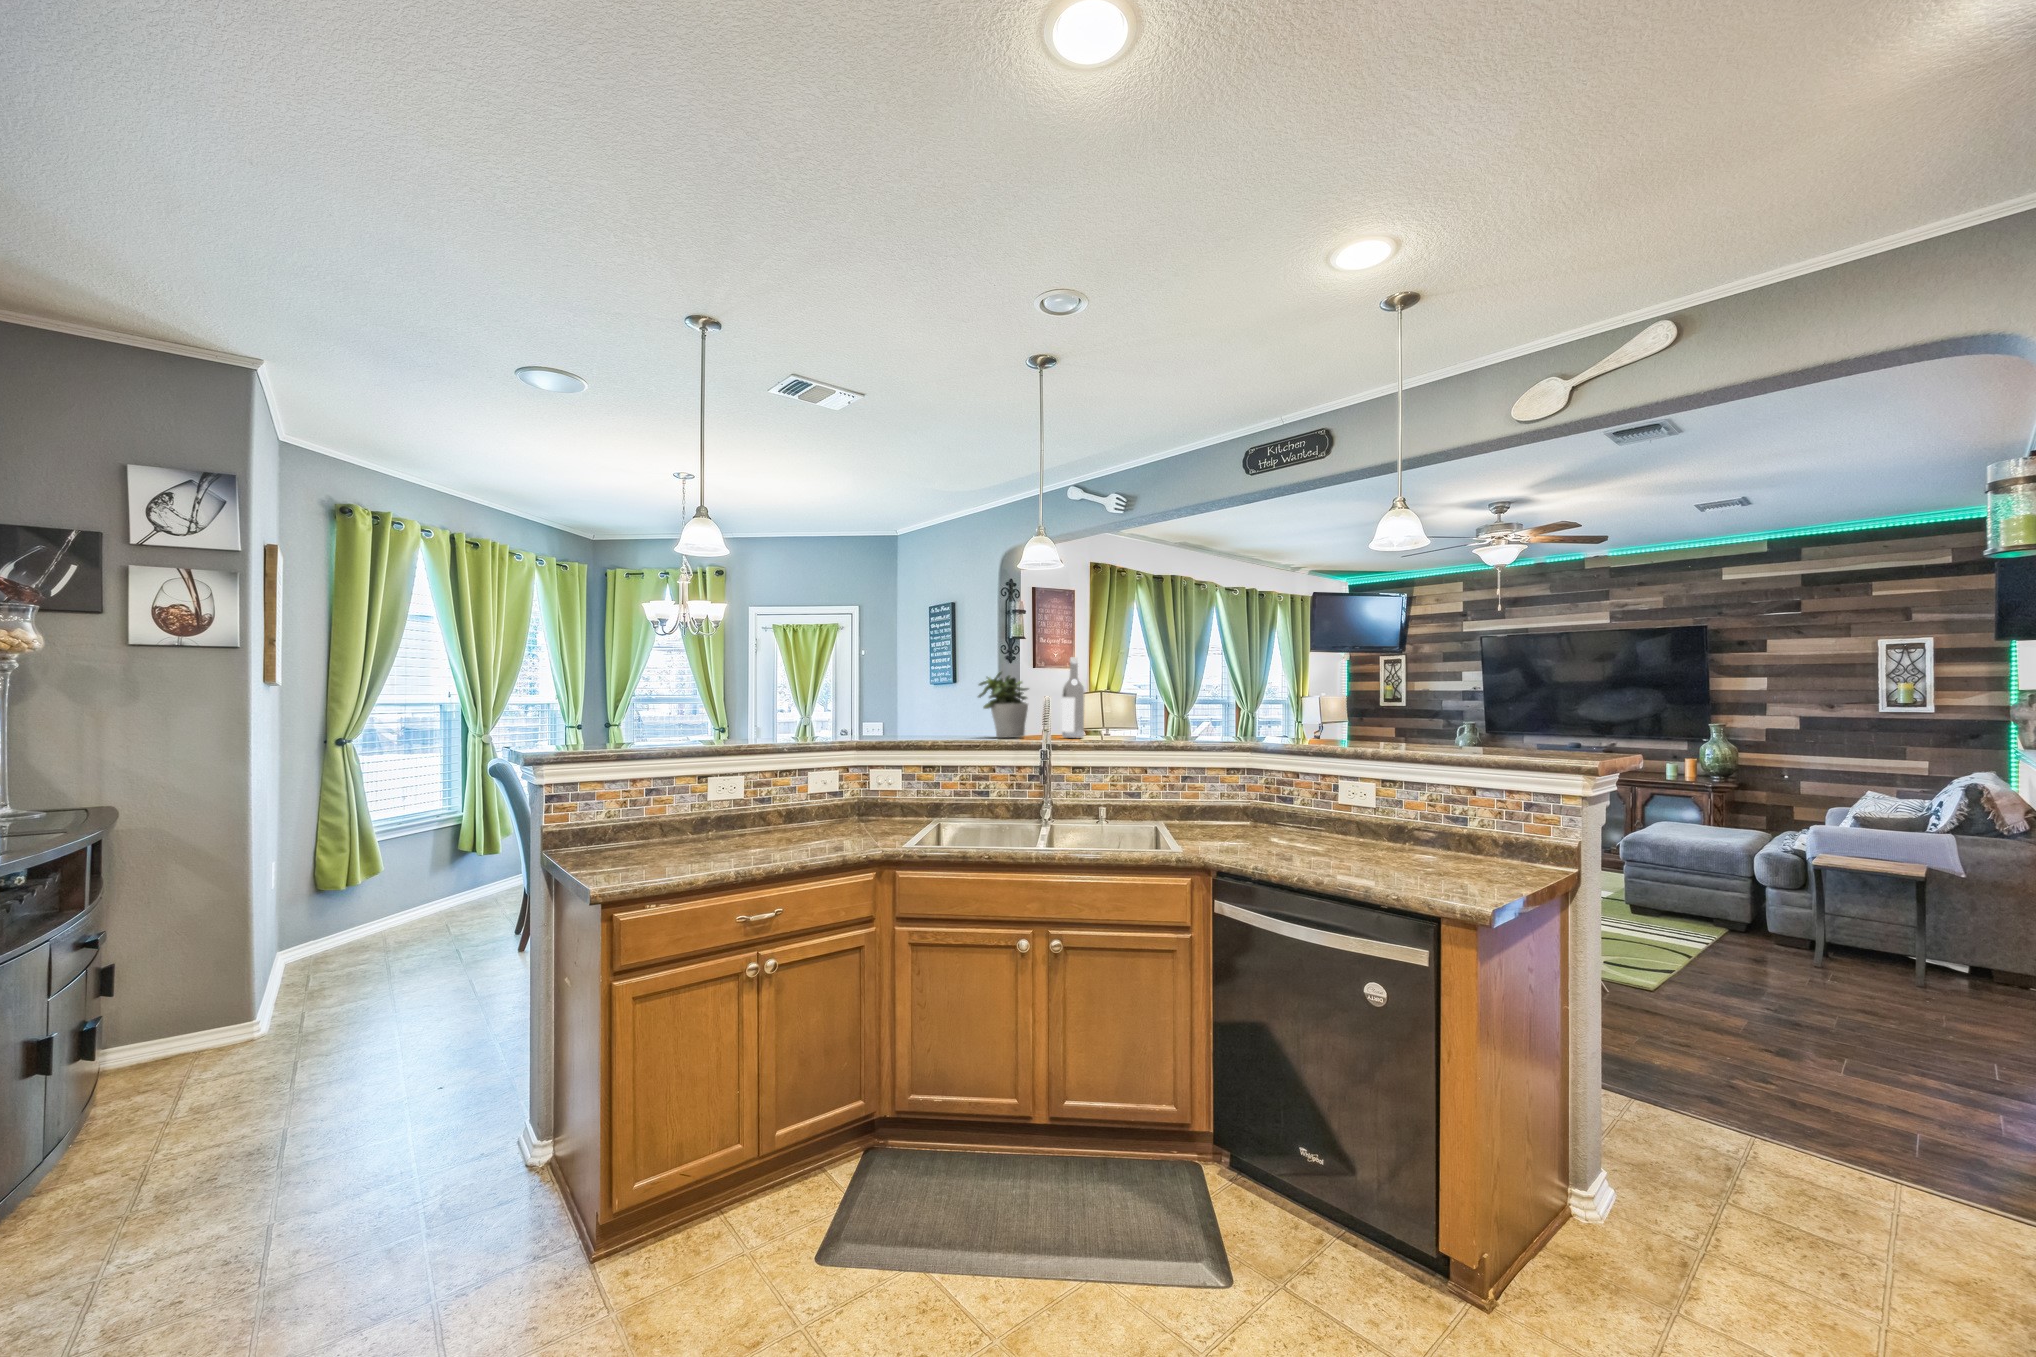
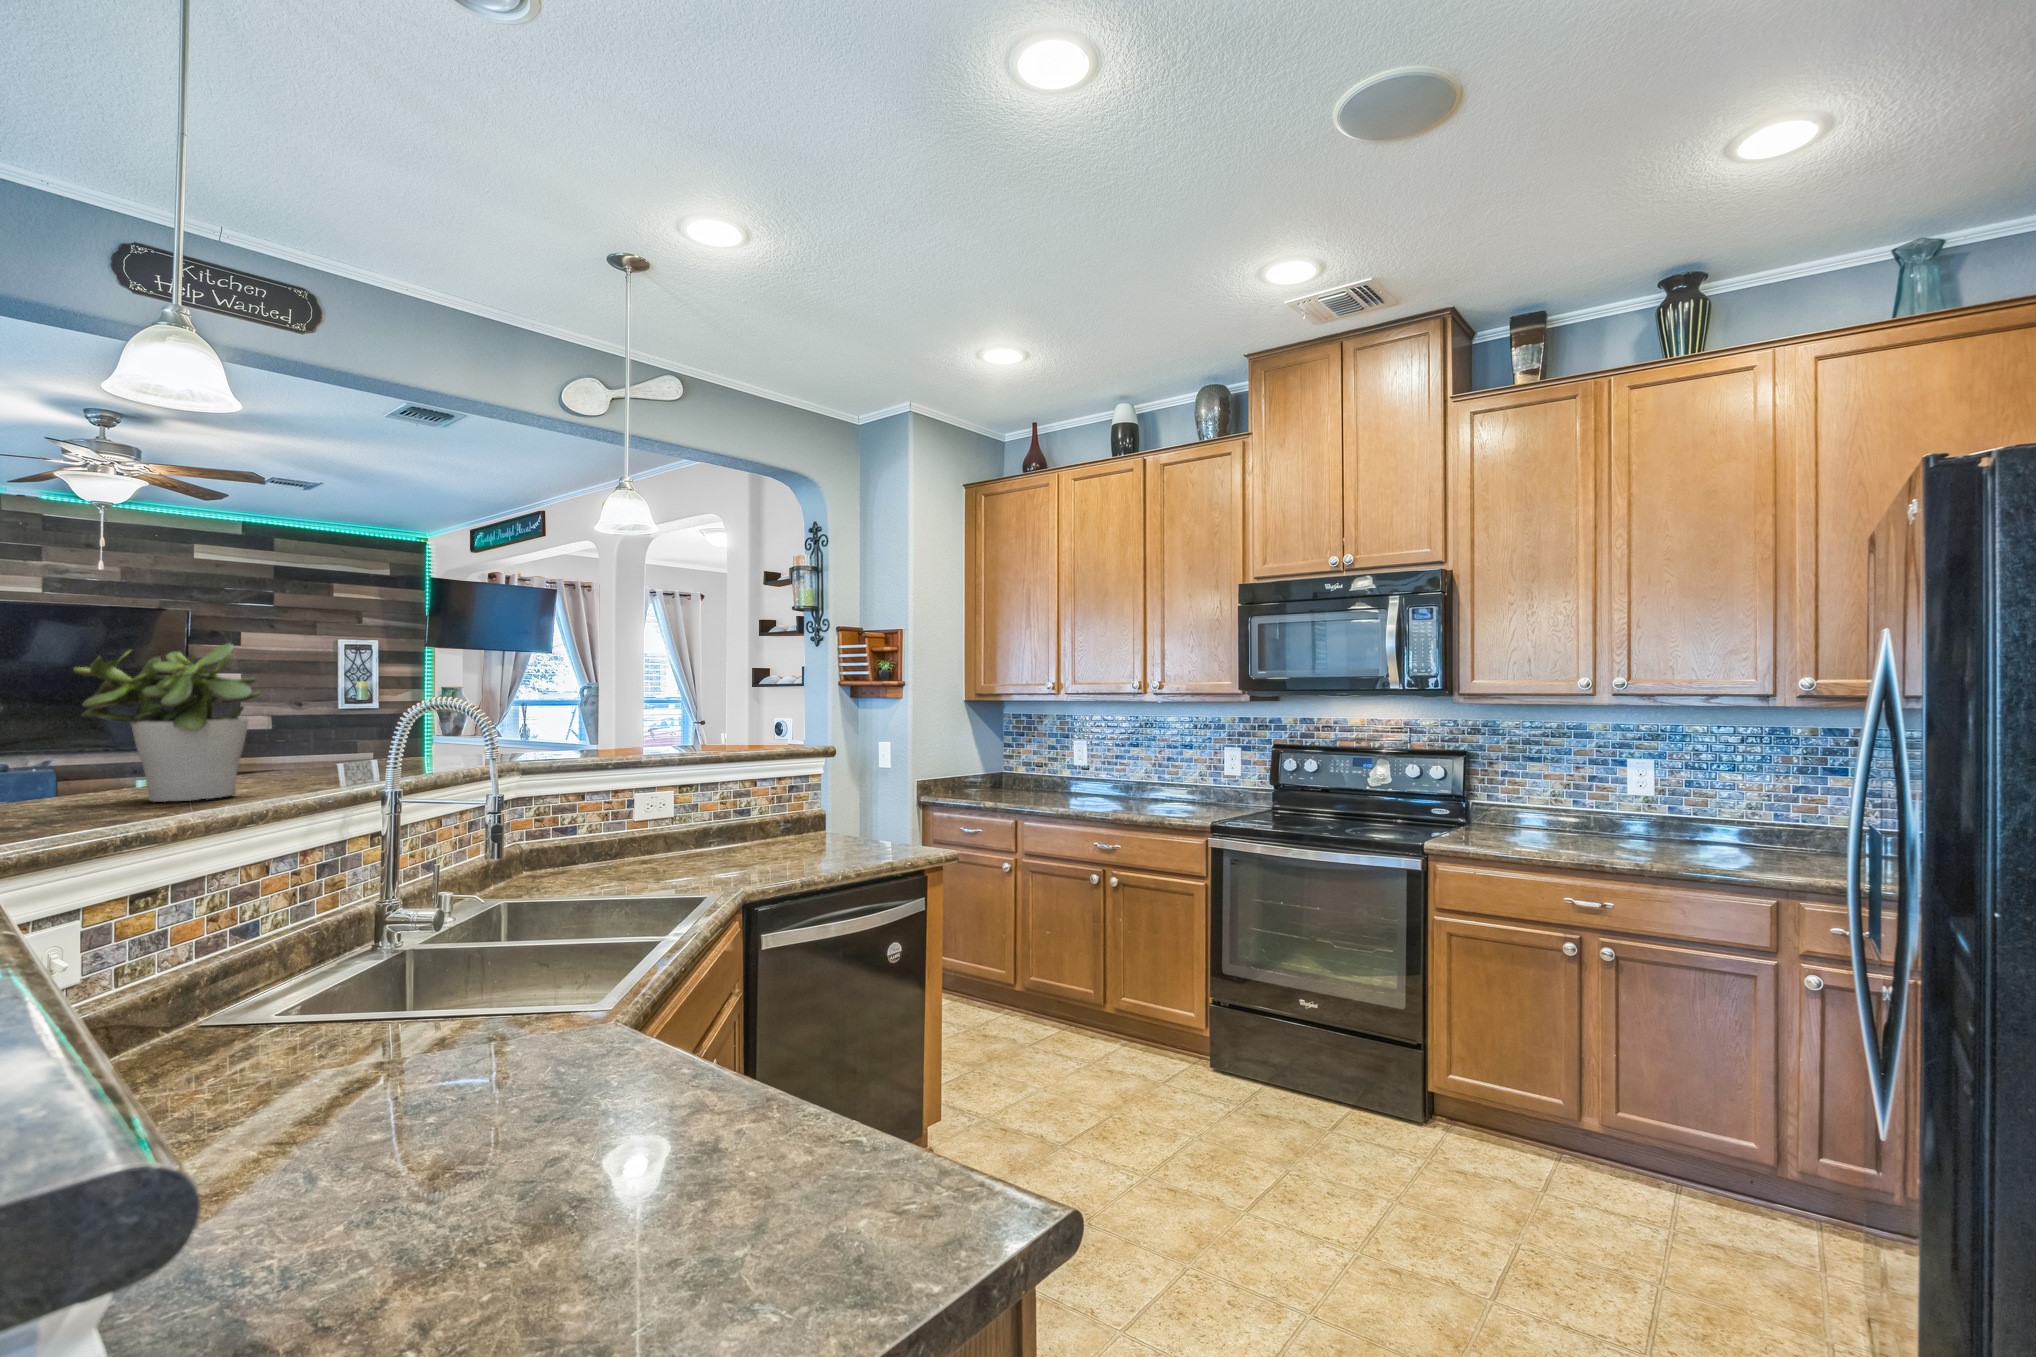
wine bottle: present [1062,657,1085,738] -> none [290,622,344,784]

